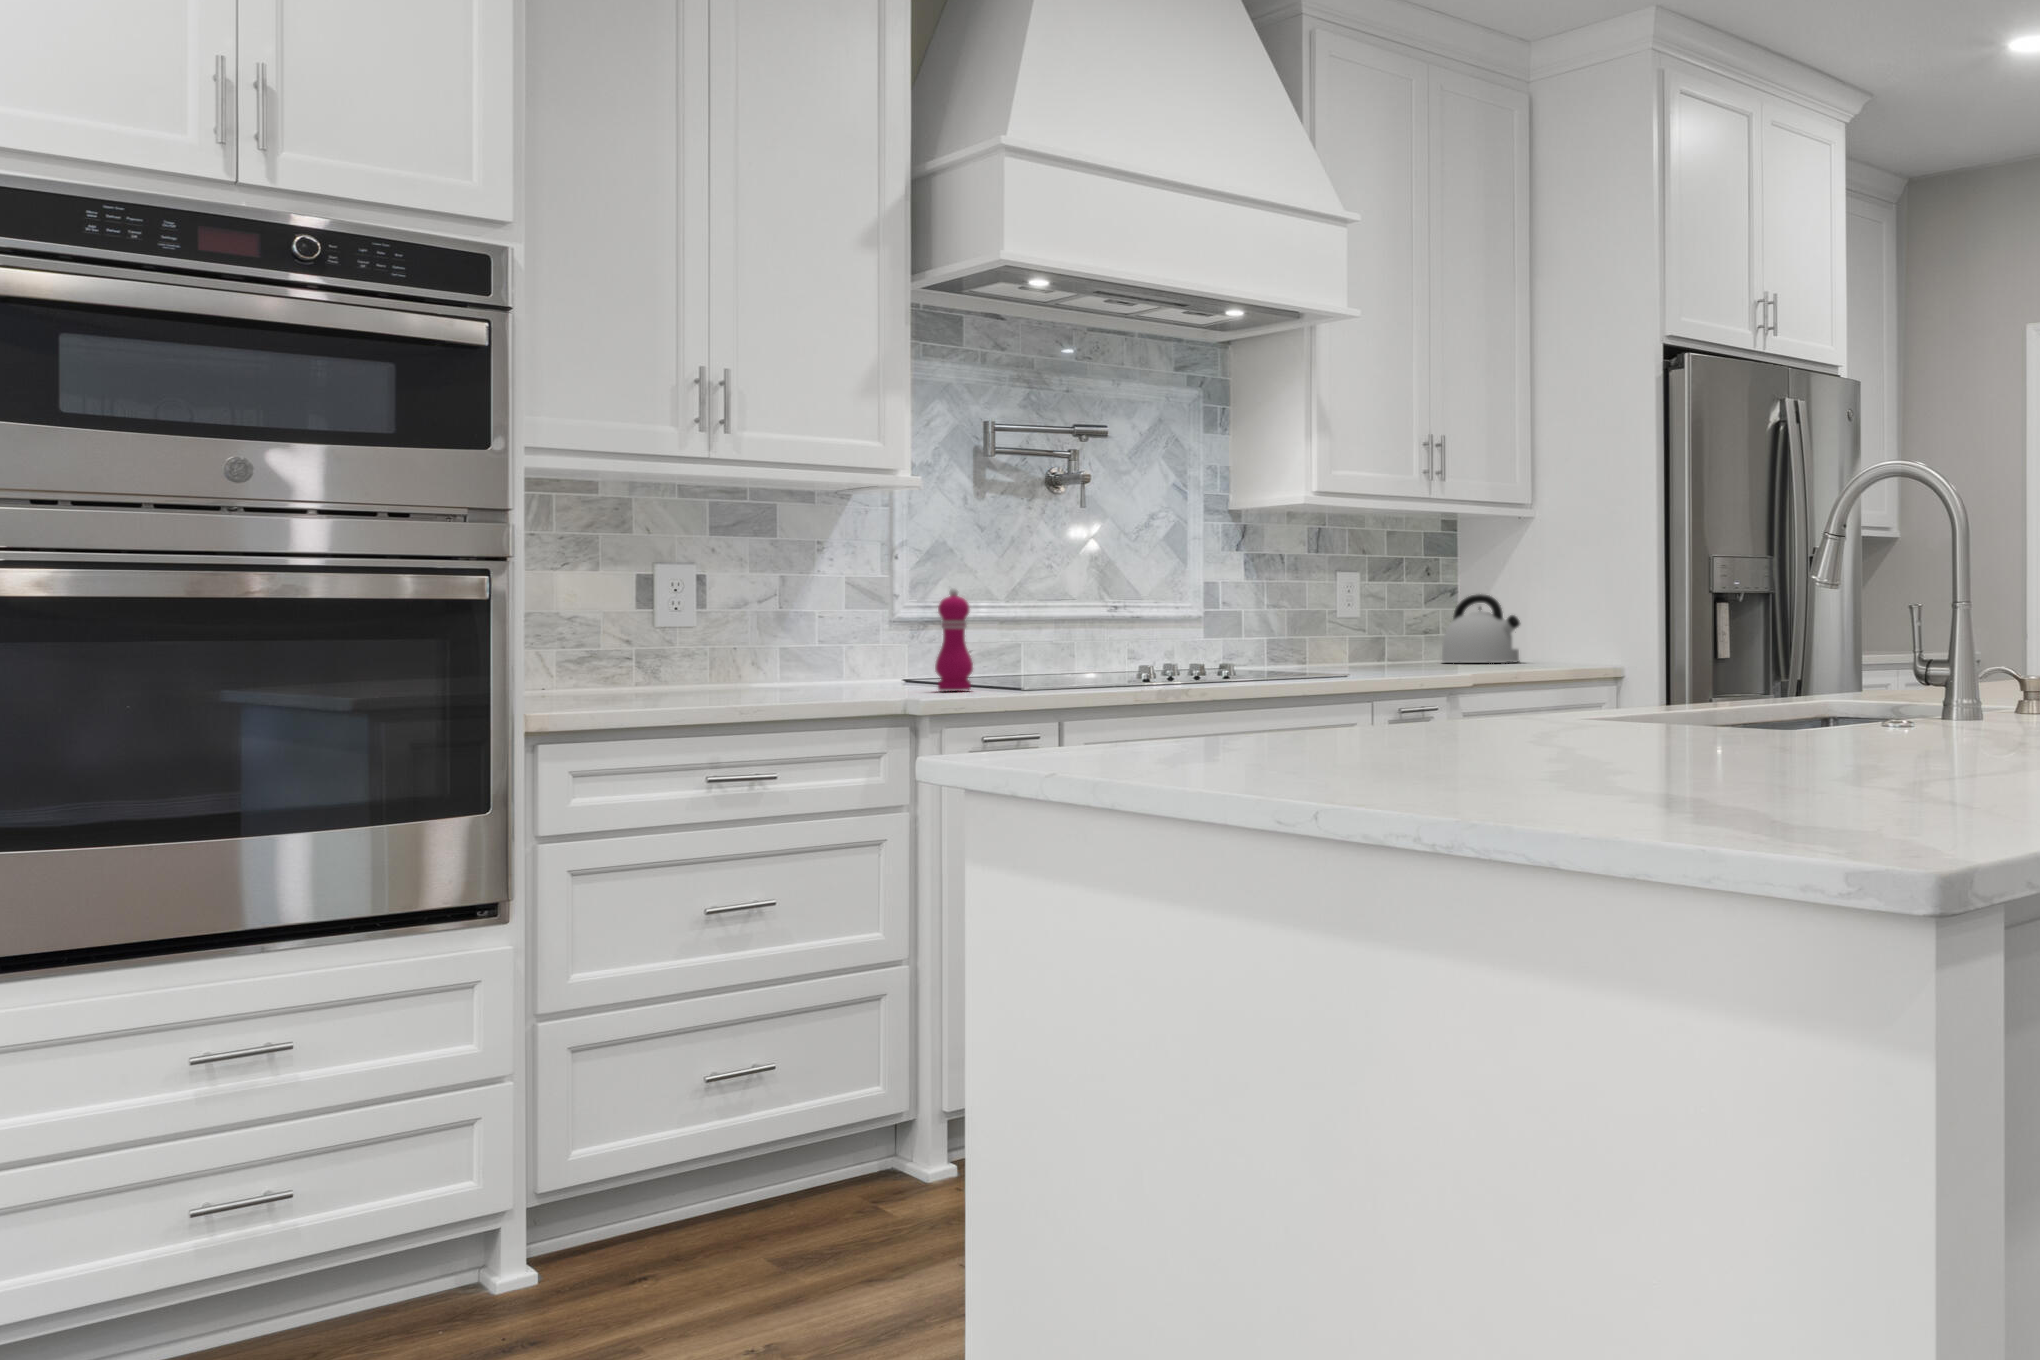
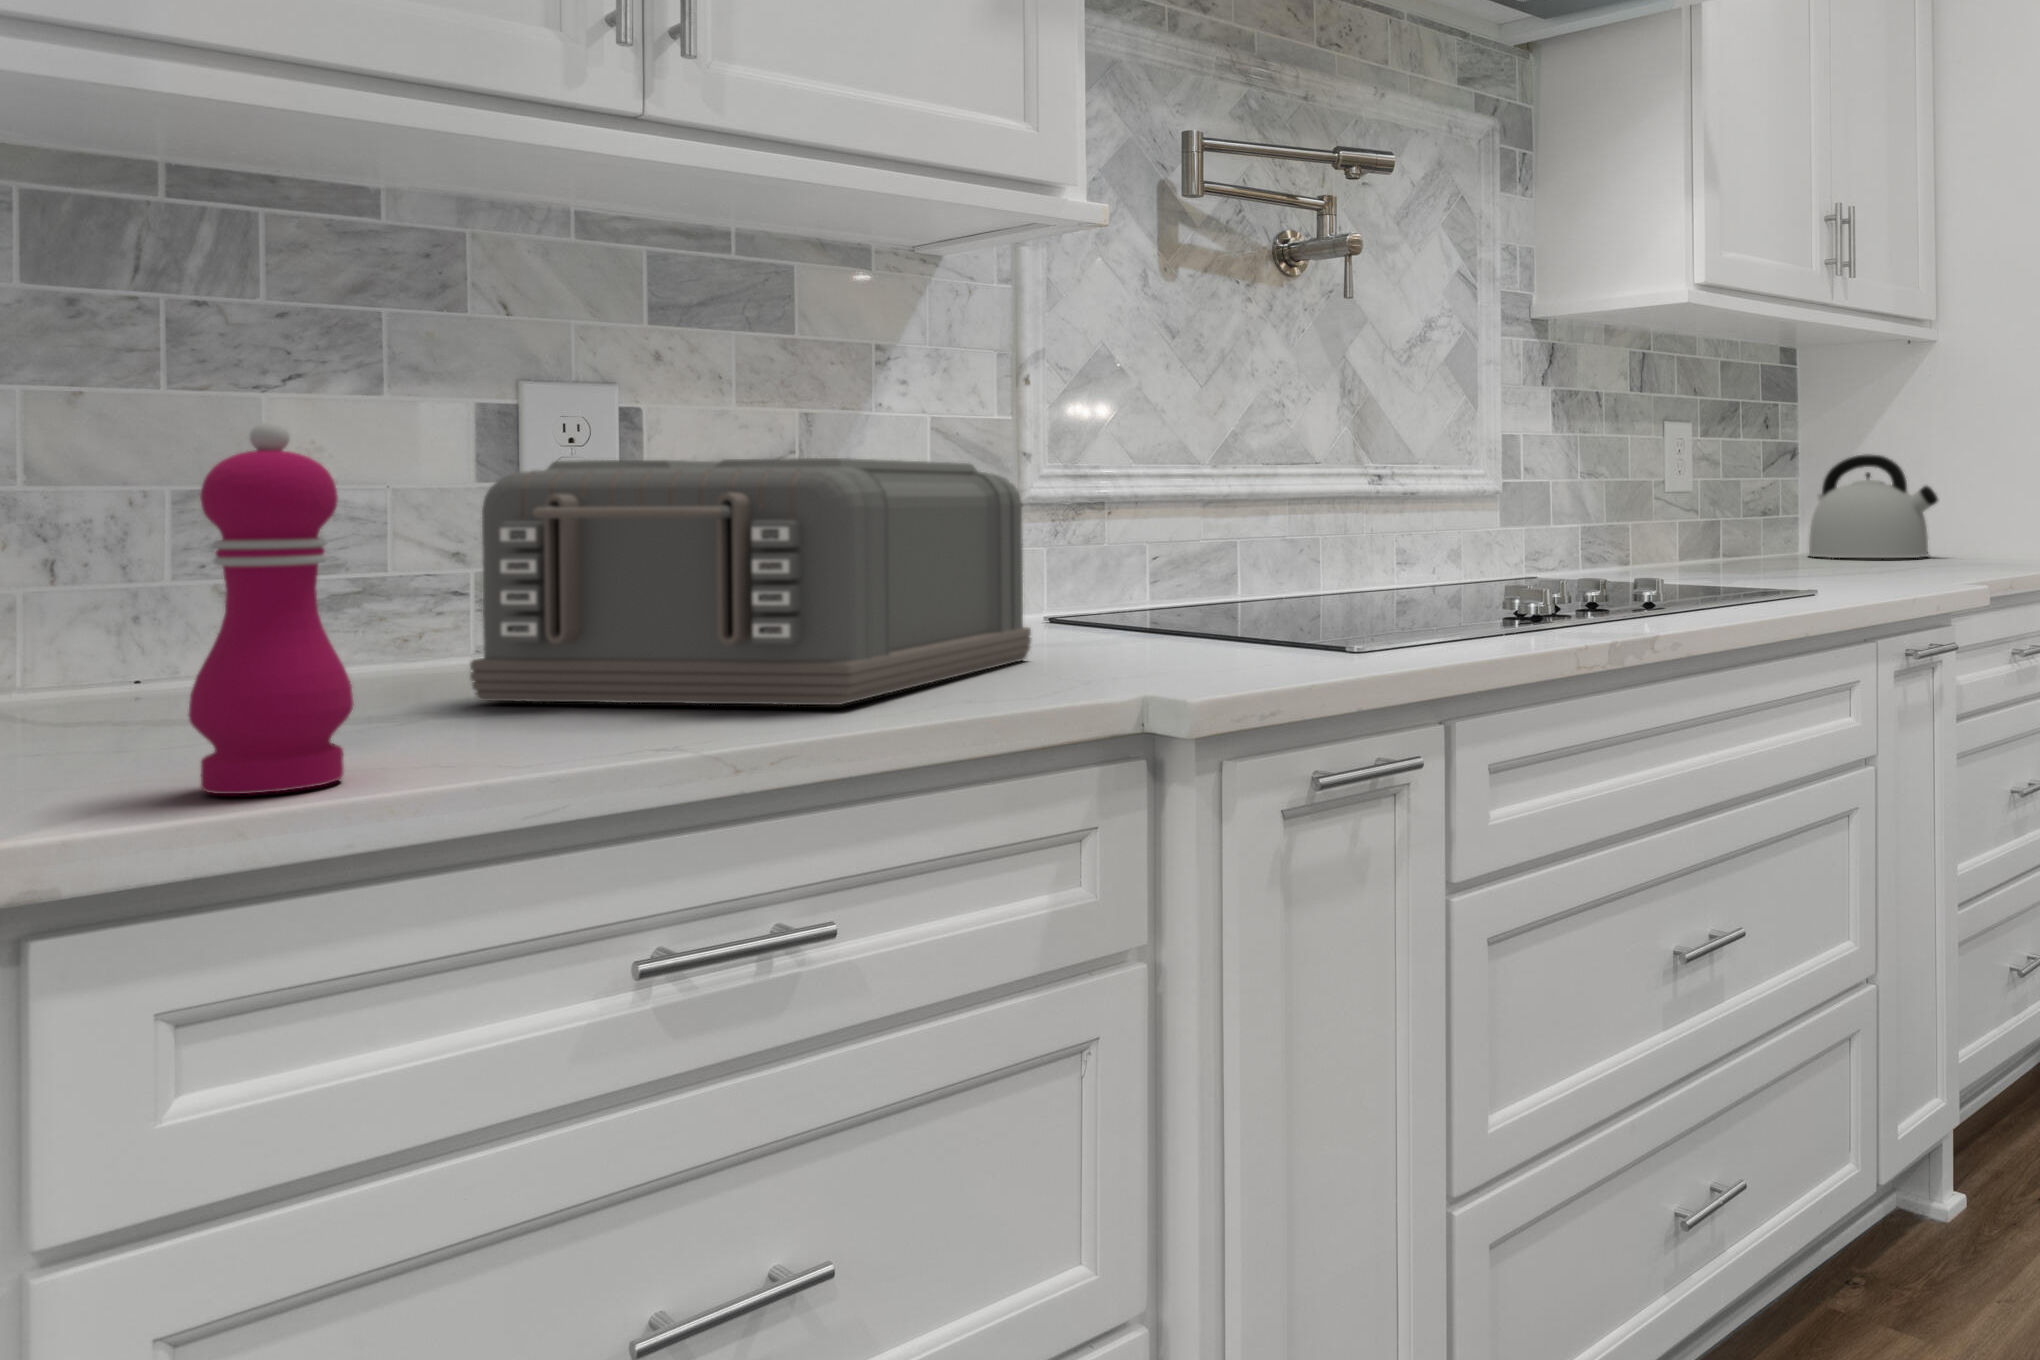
pepper mill: present [935,588,973,691] -> present [189,422,353,794]
toaster: none [649,599,878,694] -> present [470,458,1031,705]

